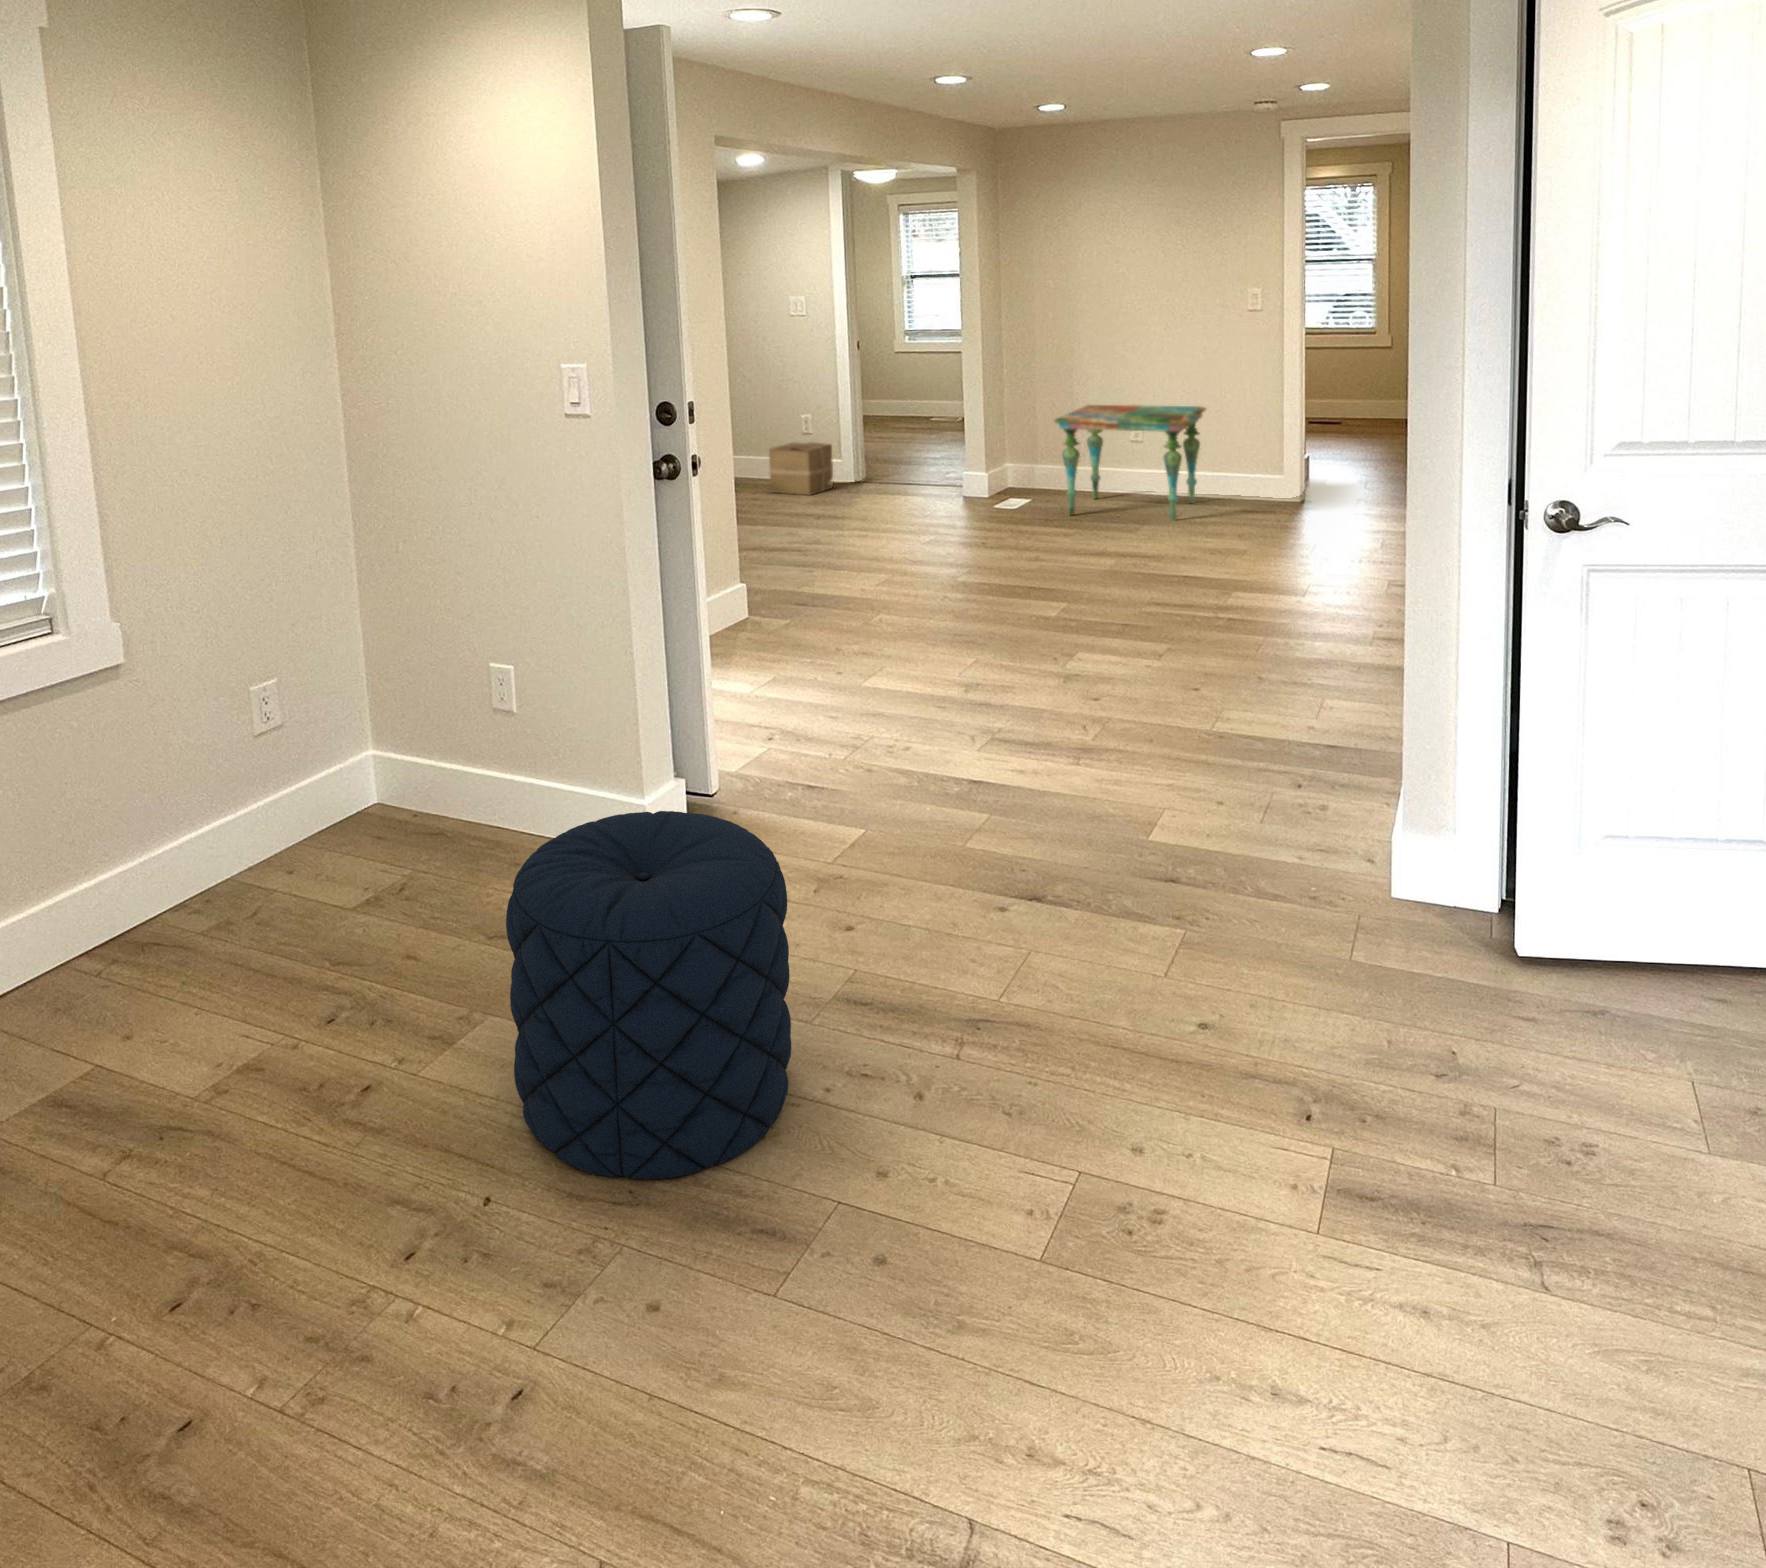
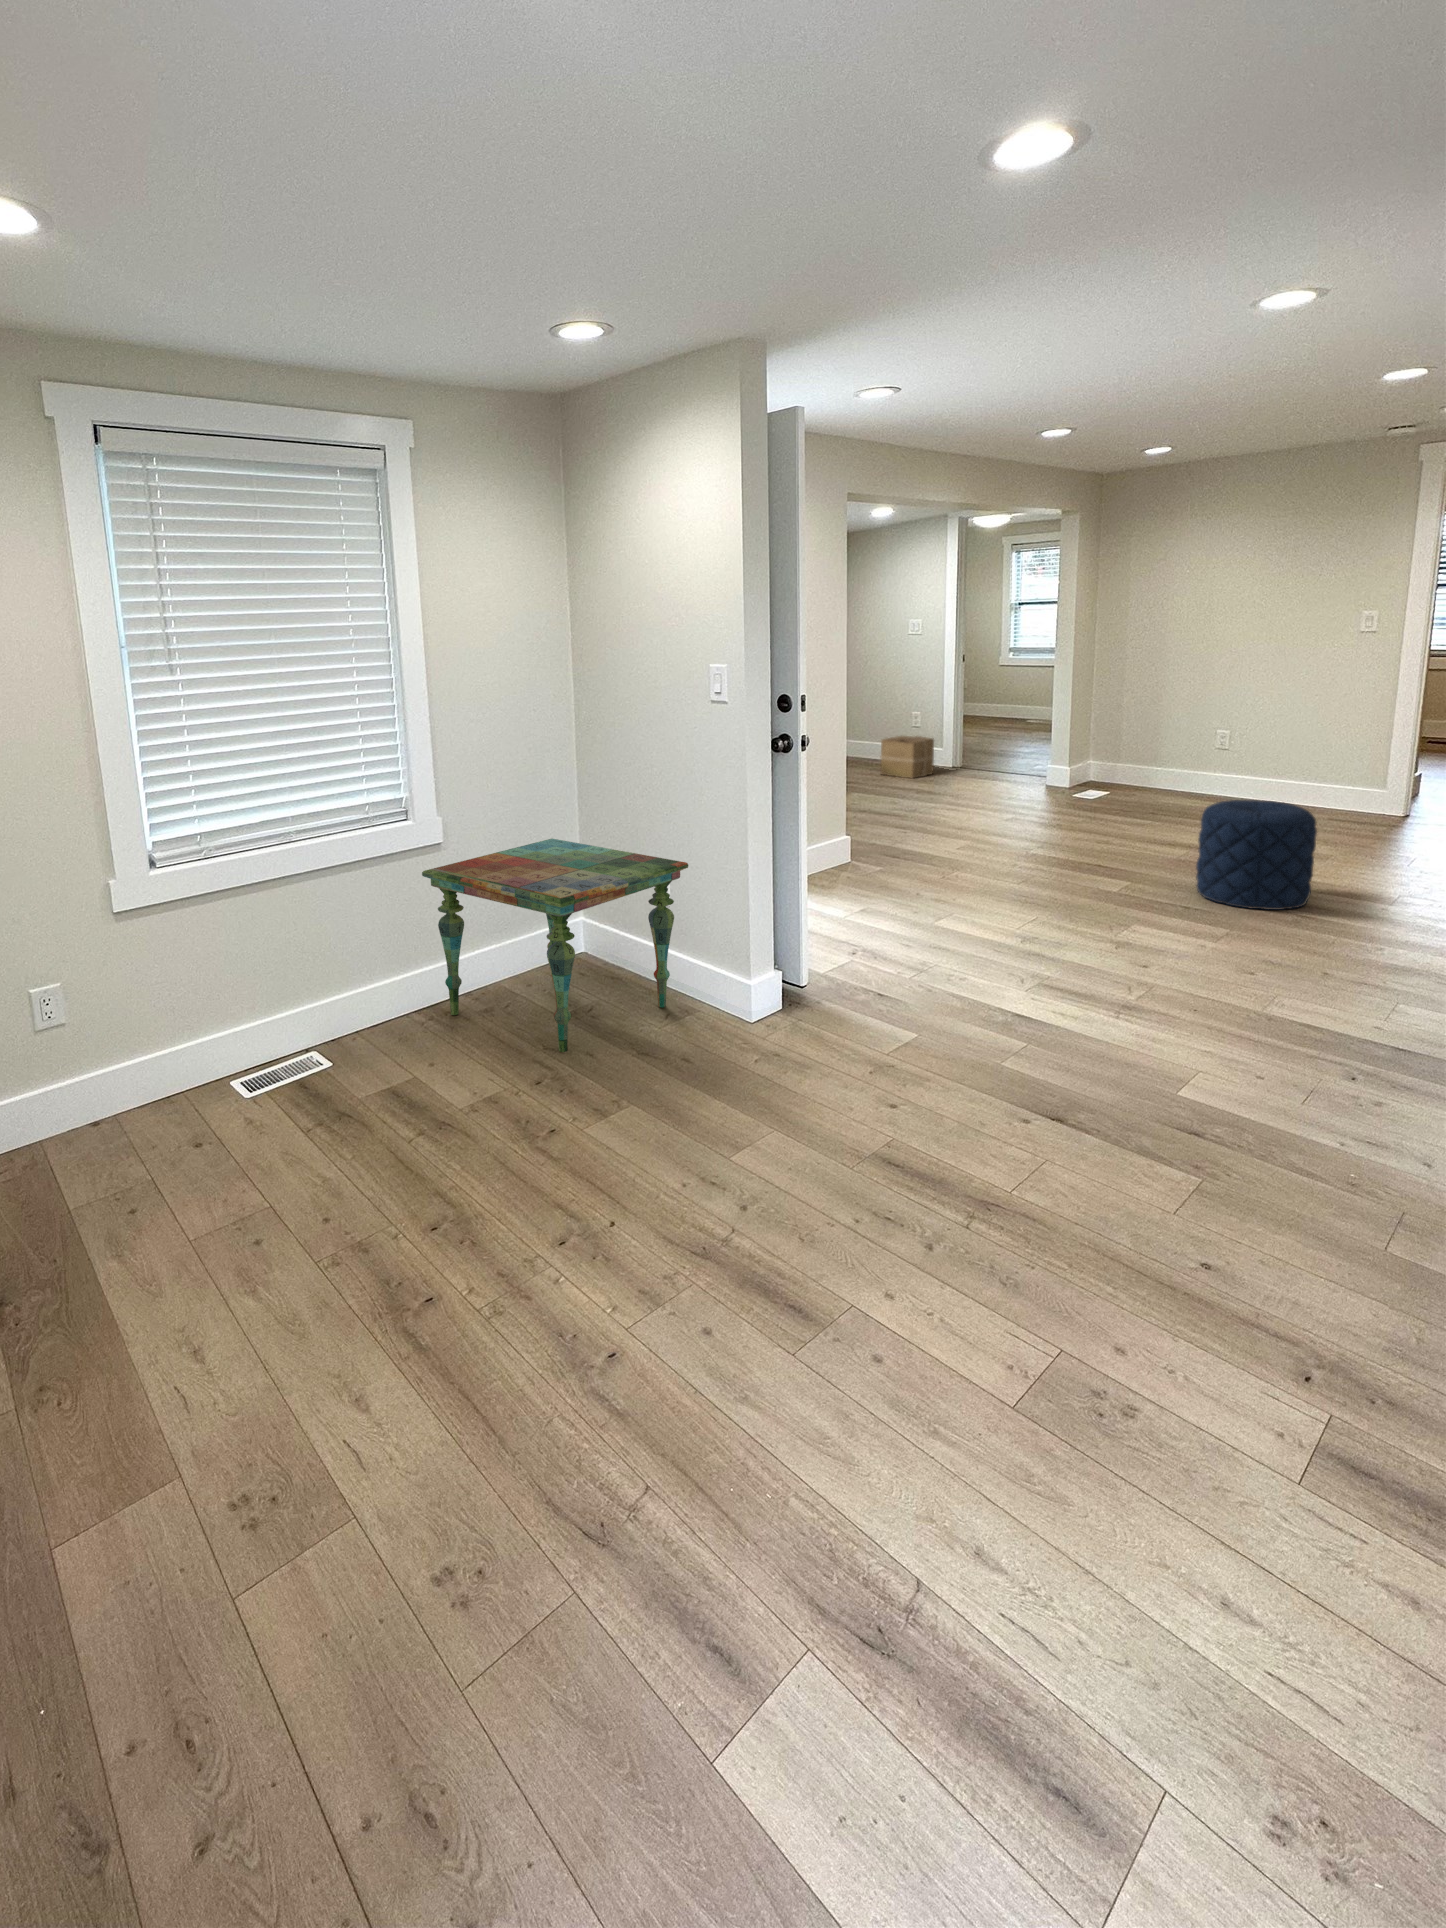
side table: present [1055,405,1206,521] -> present [422,839,688,1052]
pouf: present [506,811,791,1179] -> present [1196,800,1317,910]

